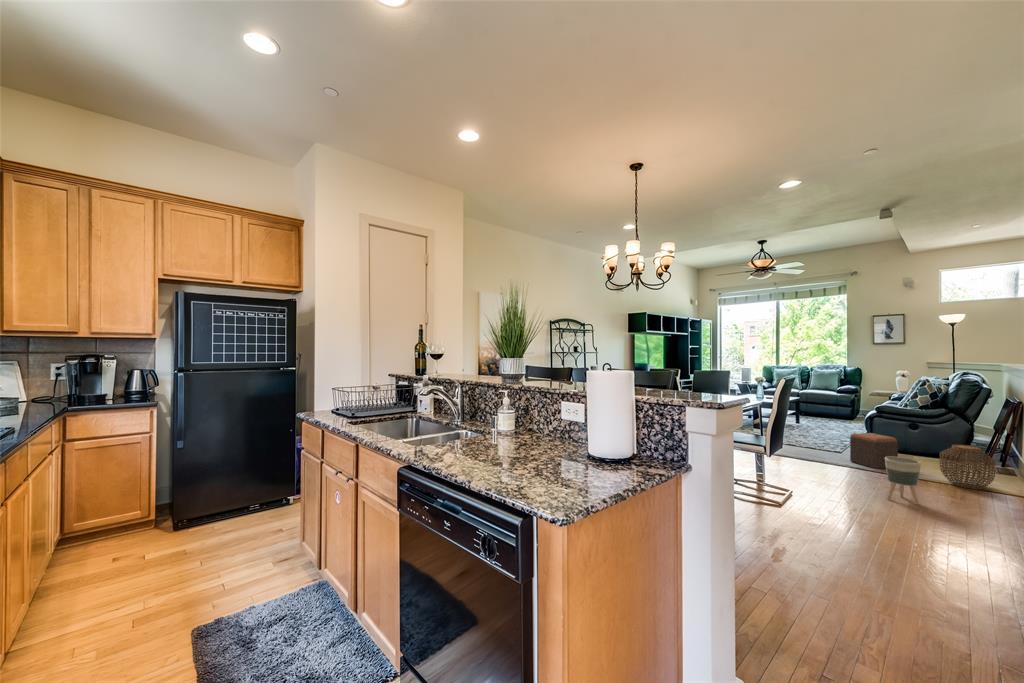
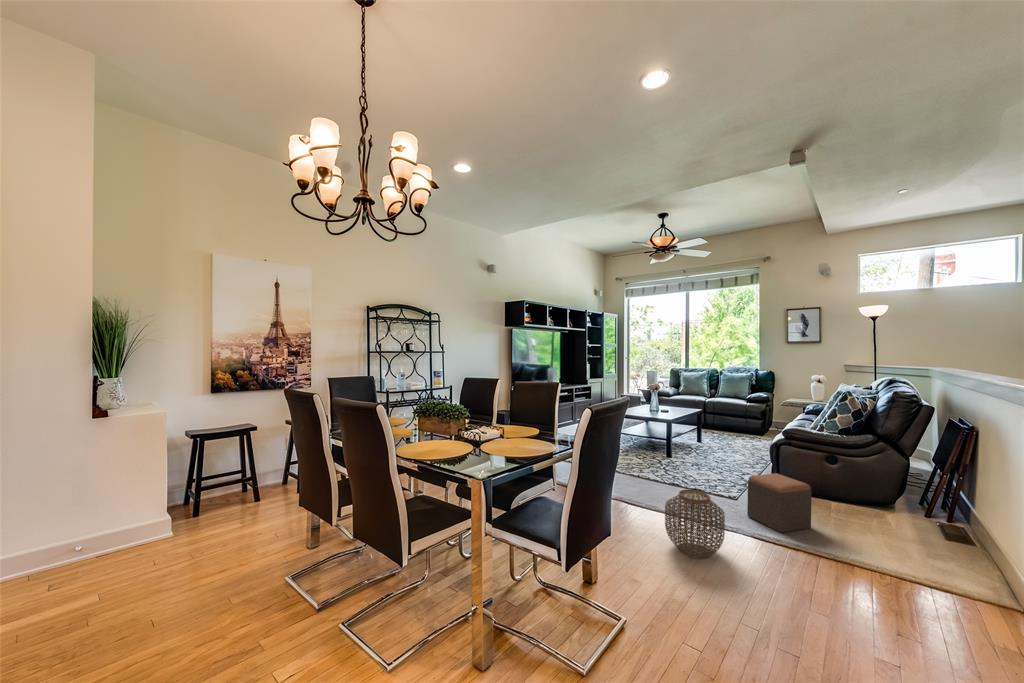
woven basket: present [940,444,995,489] -> present [665,490,725,559]
planter: present [885,456,921,505] -> none [789,543,849,643]

